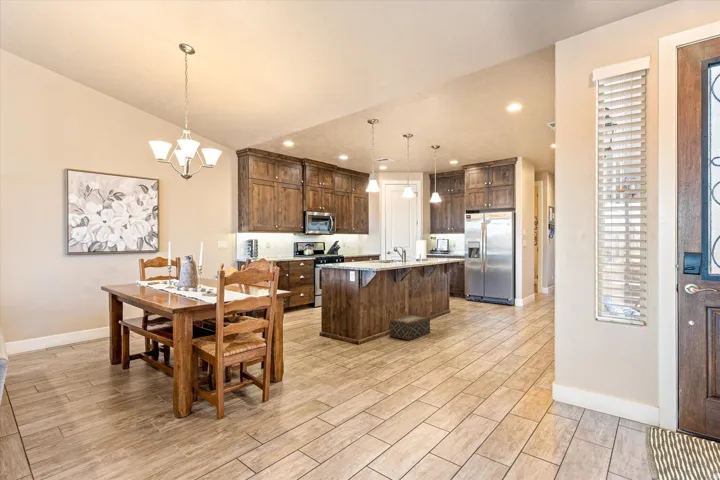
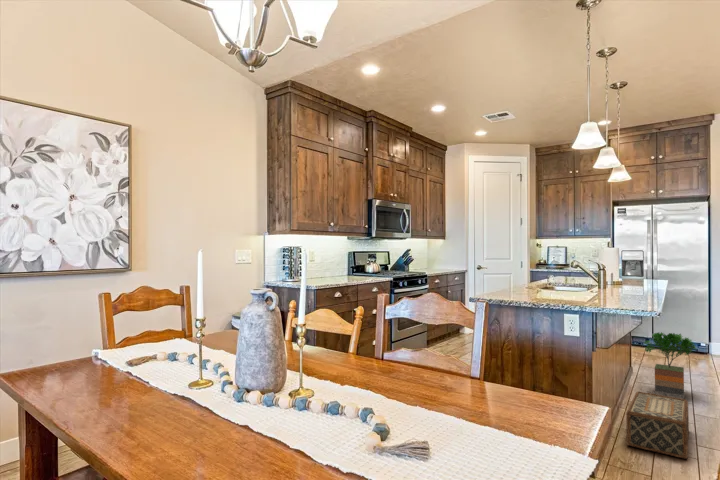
potted tree: none [435,287,462,323] -> present [645,332,696,399]

